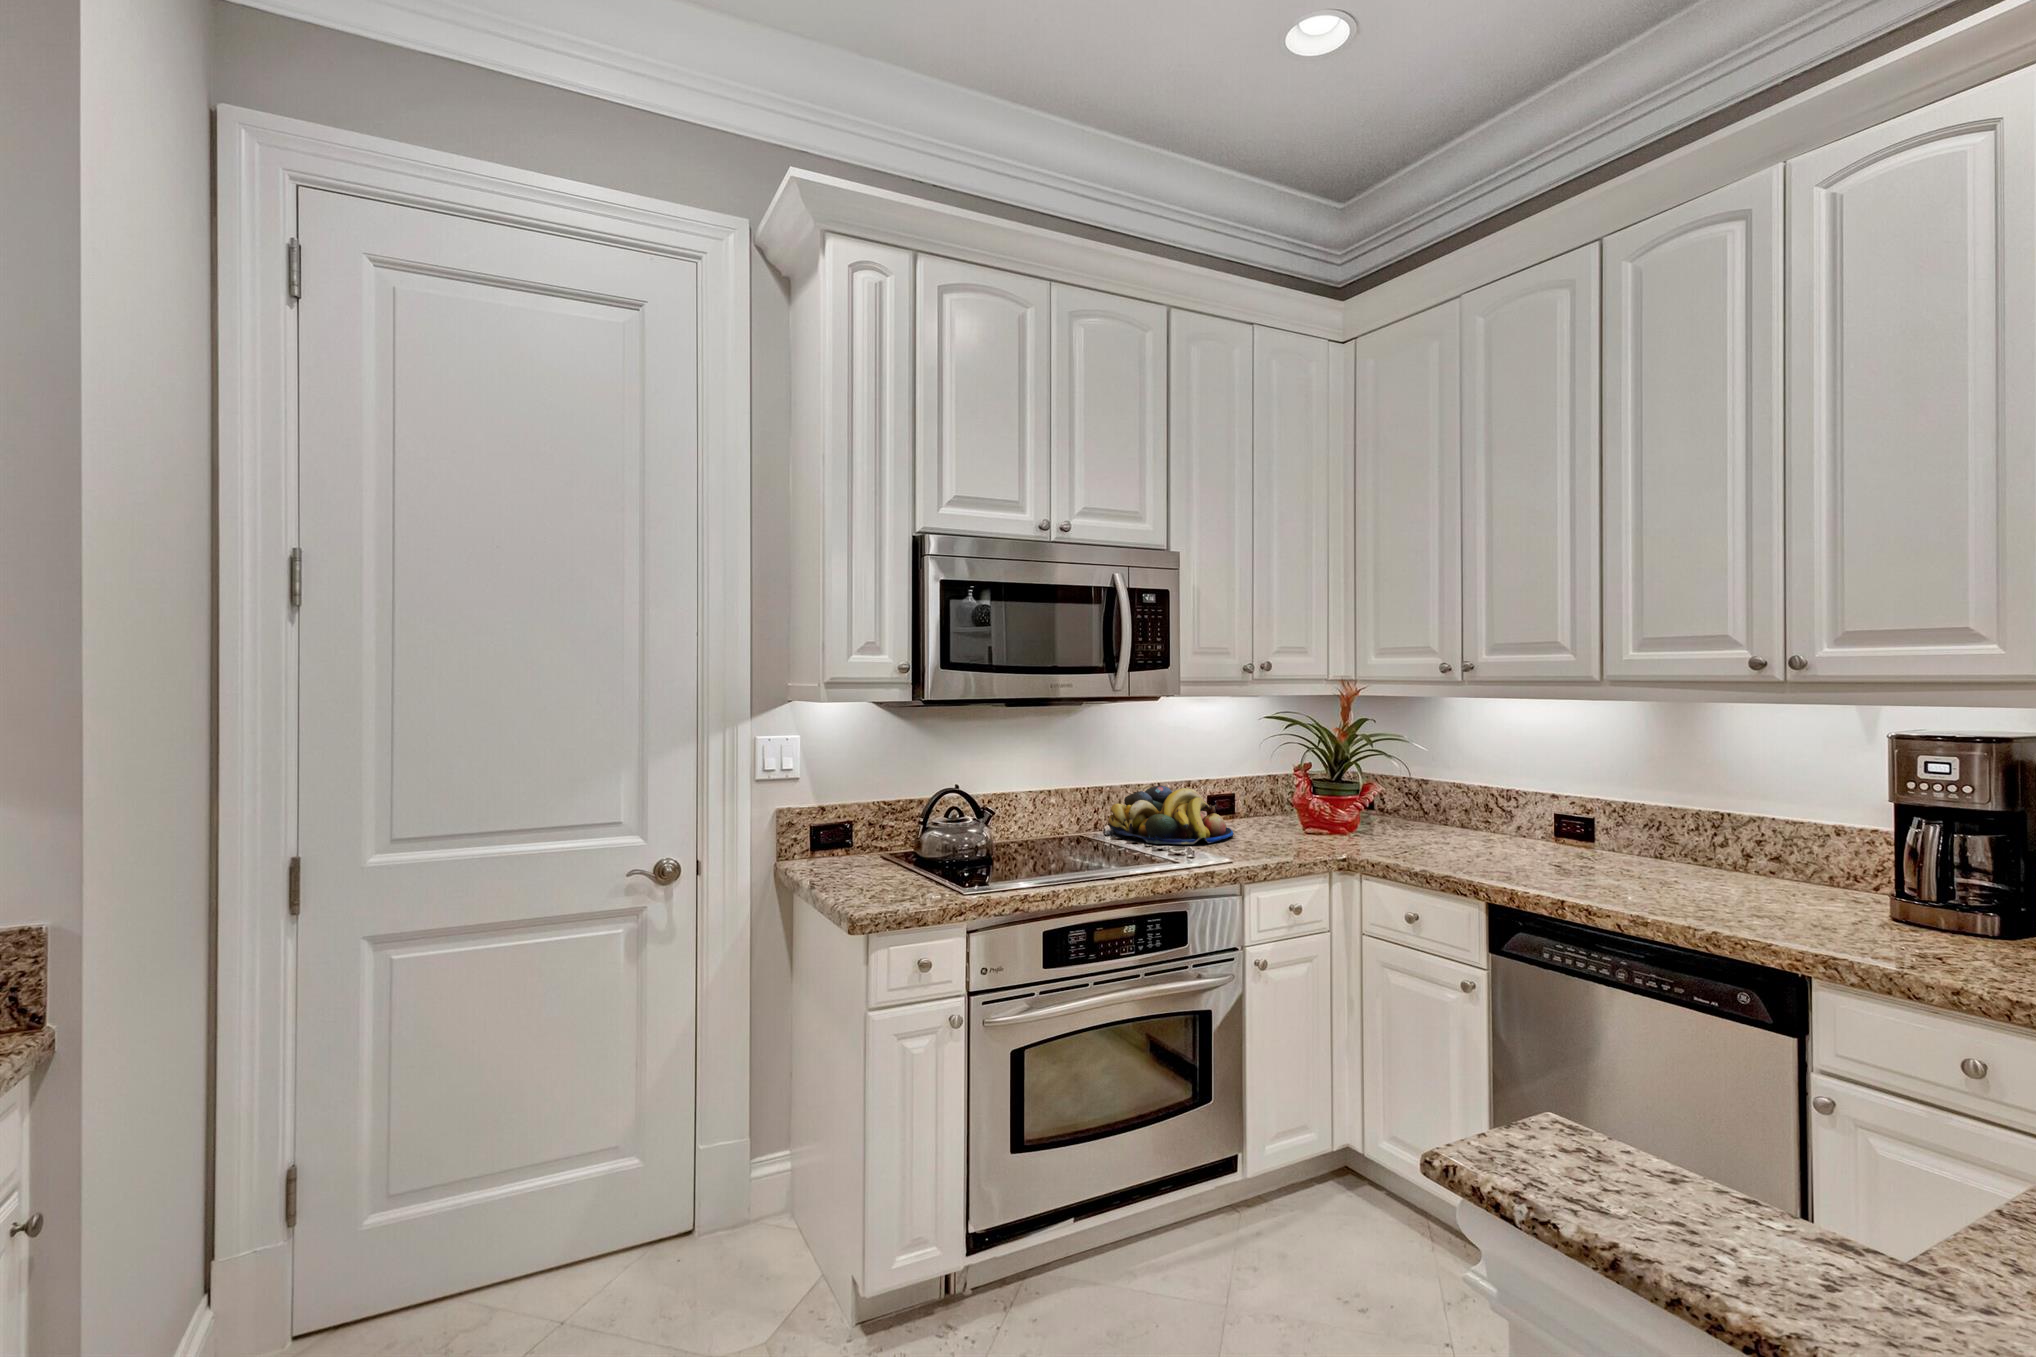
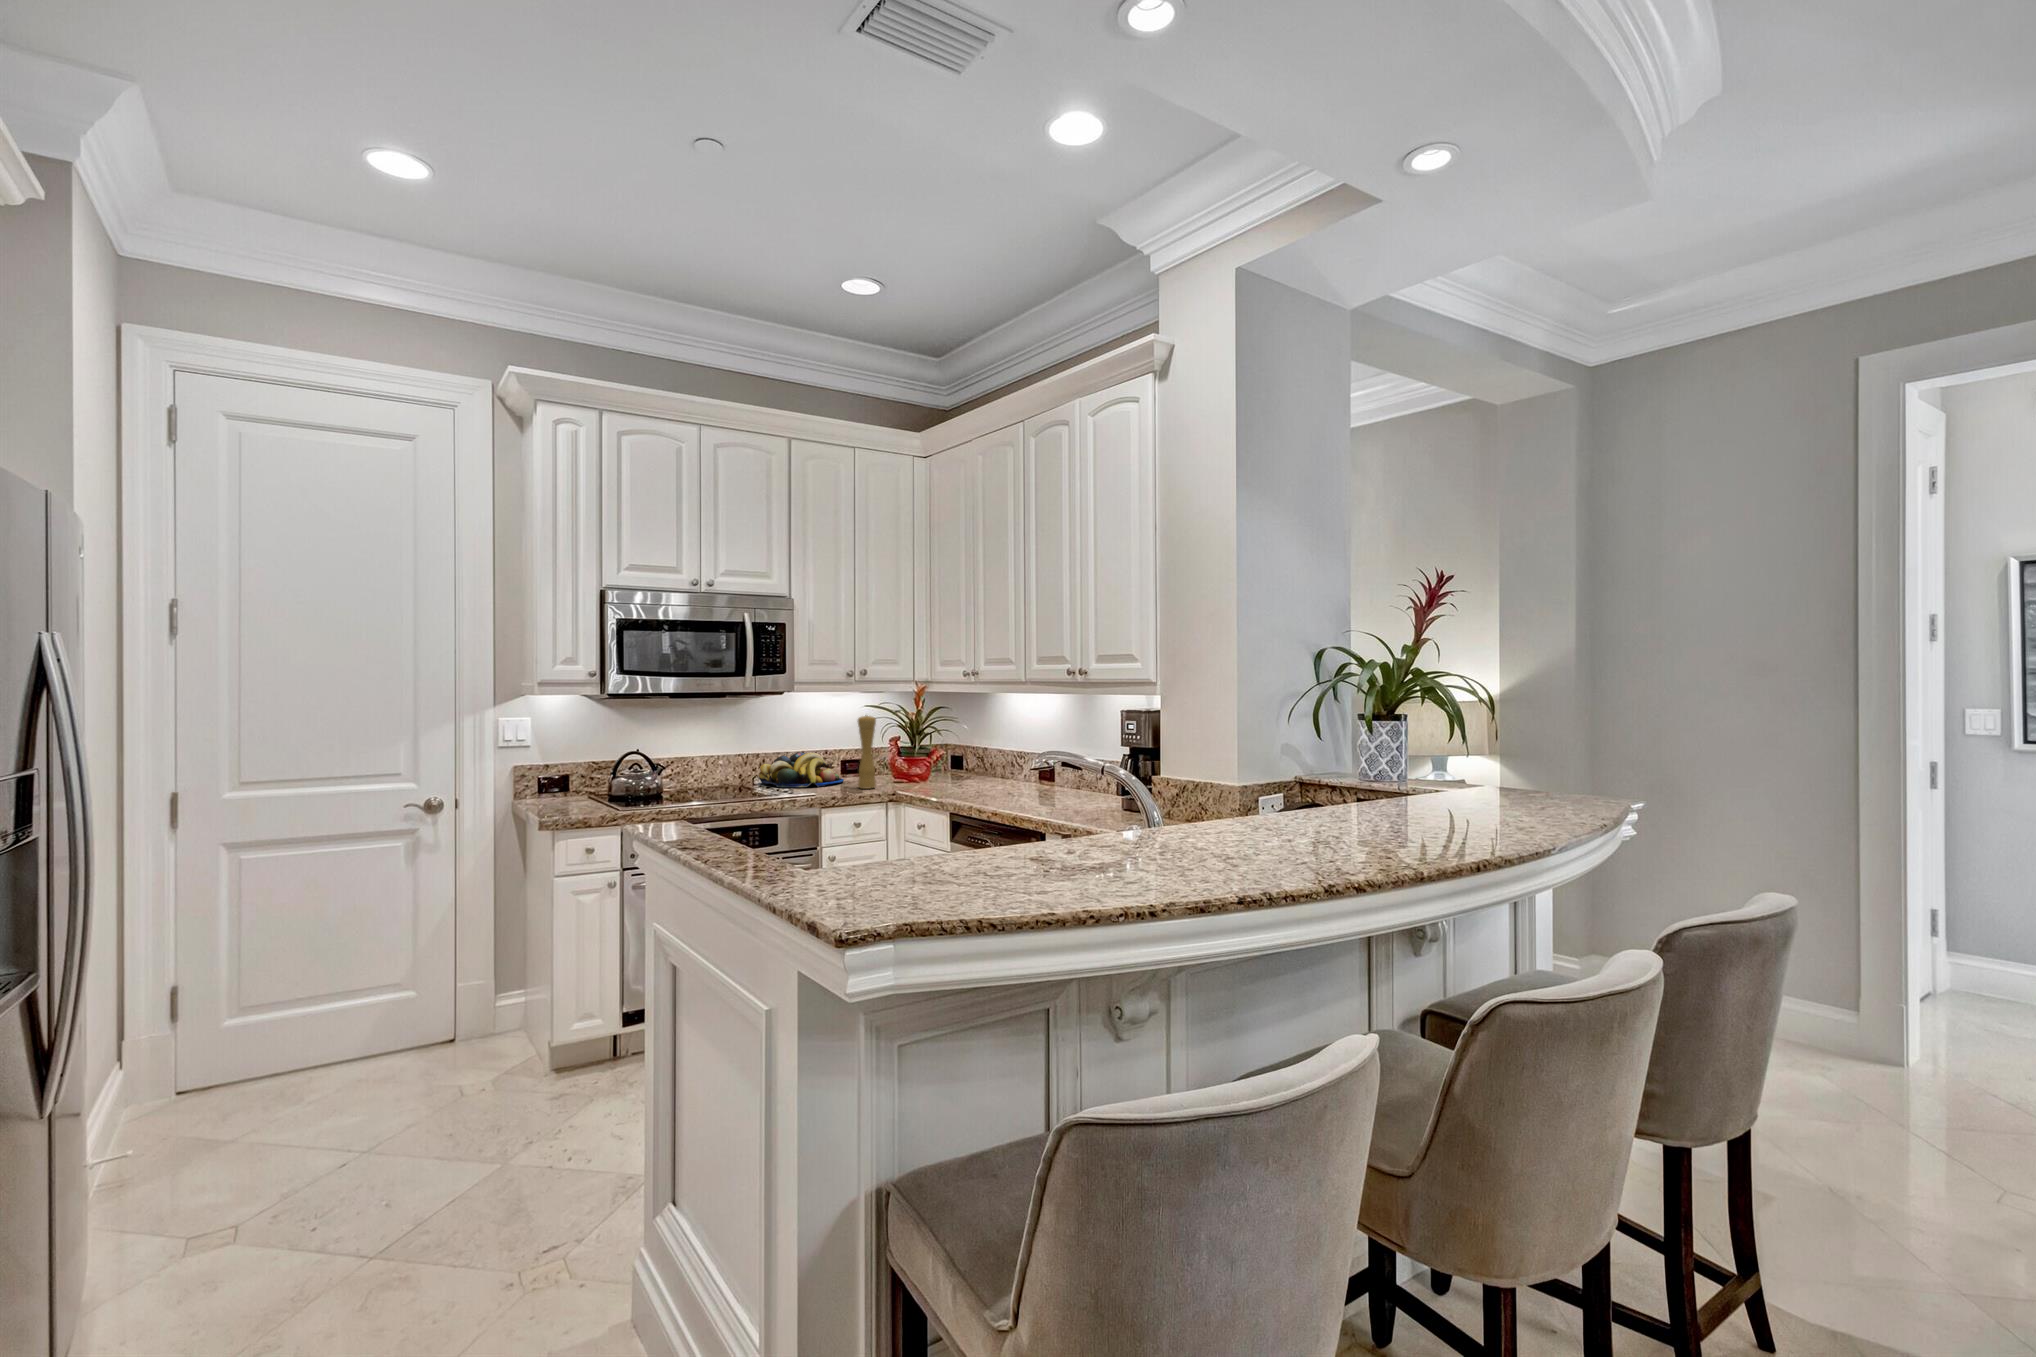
pepper mill: none [1275,735,1305,851] -> present [857,715,876,789]

